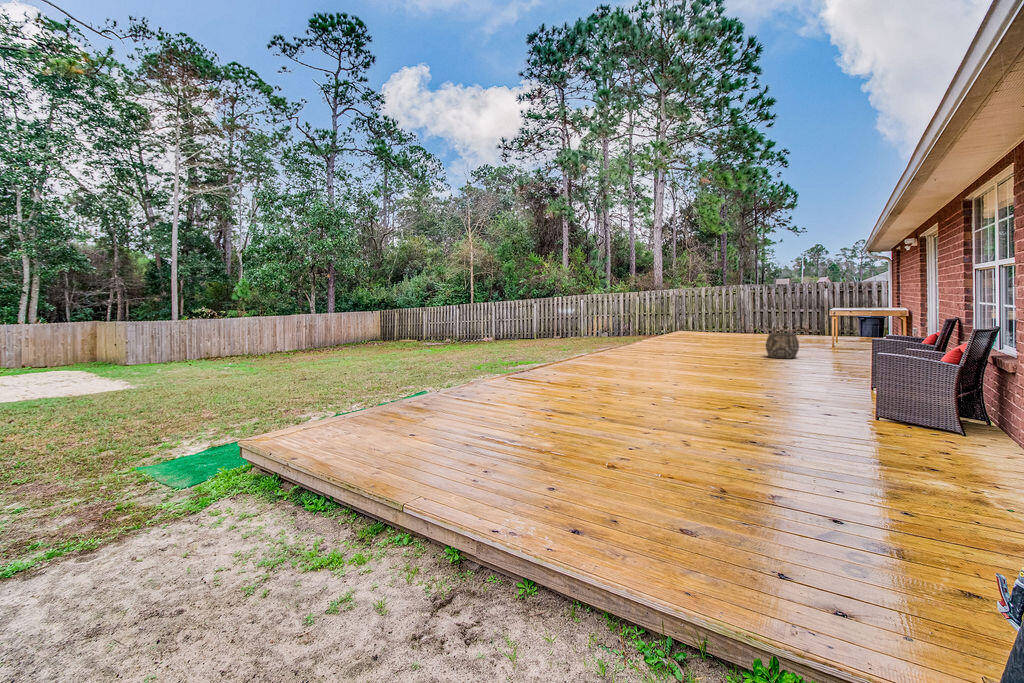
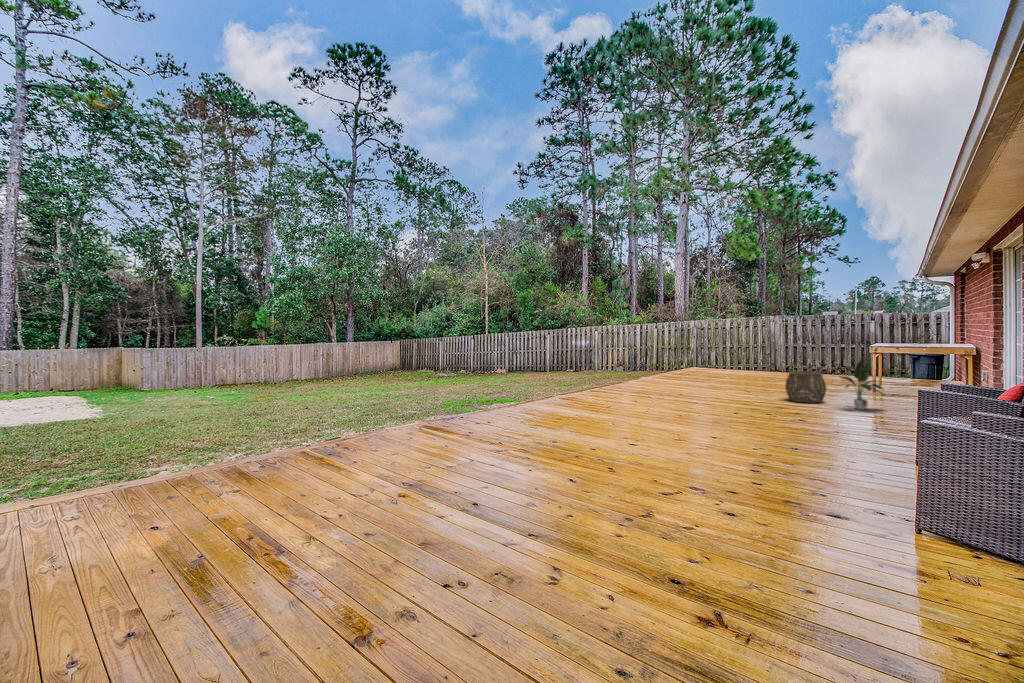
potted plant: none [811,323,846,363] -> present [839,361,884,410]

